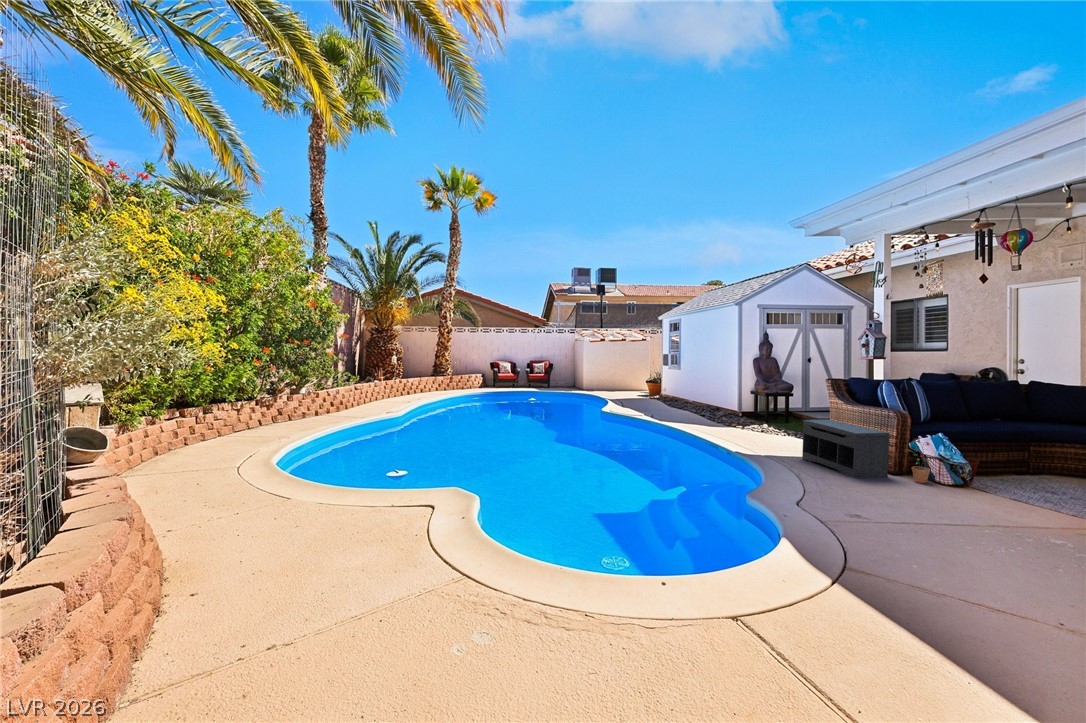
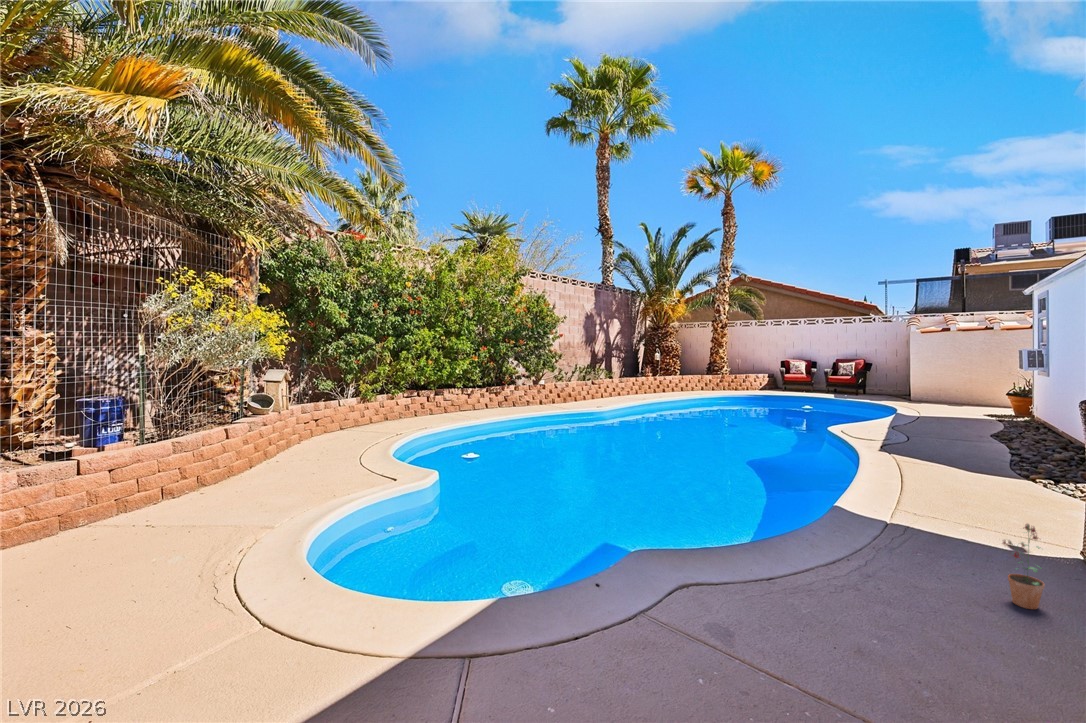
bench: present [802,420,890,478] -> none [901,466,981,582]

